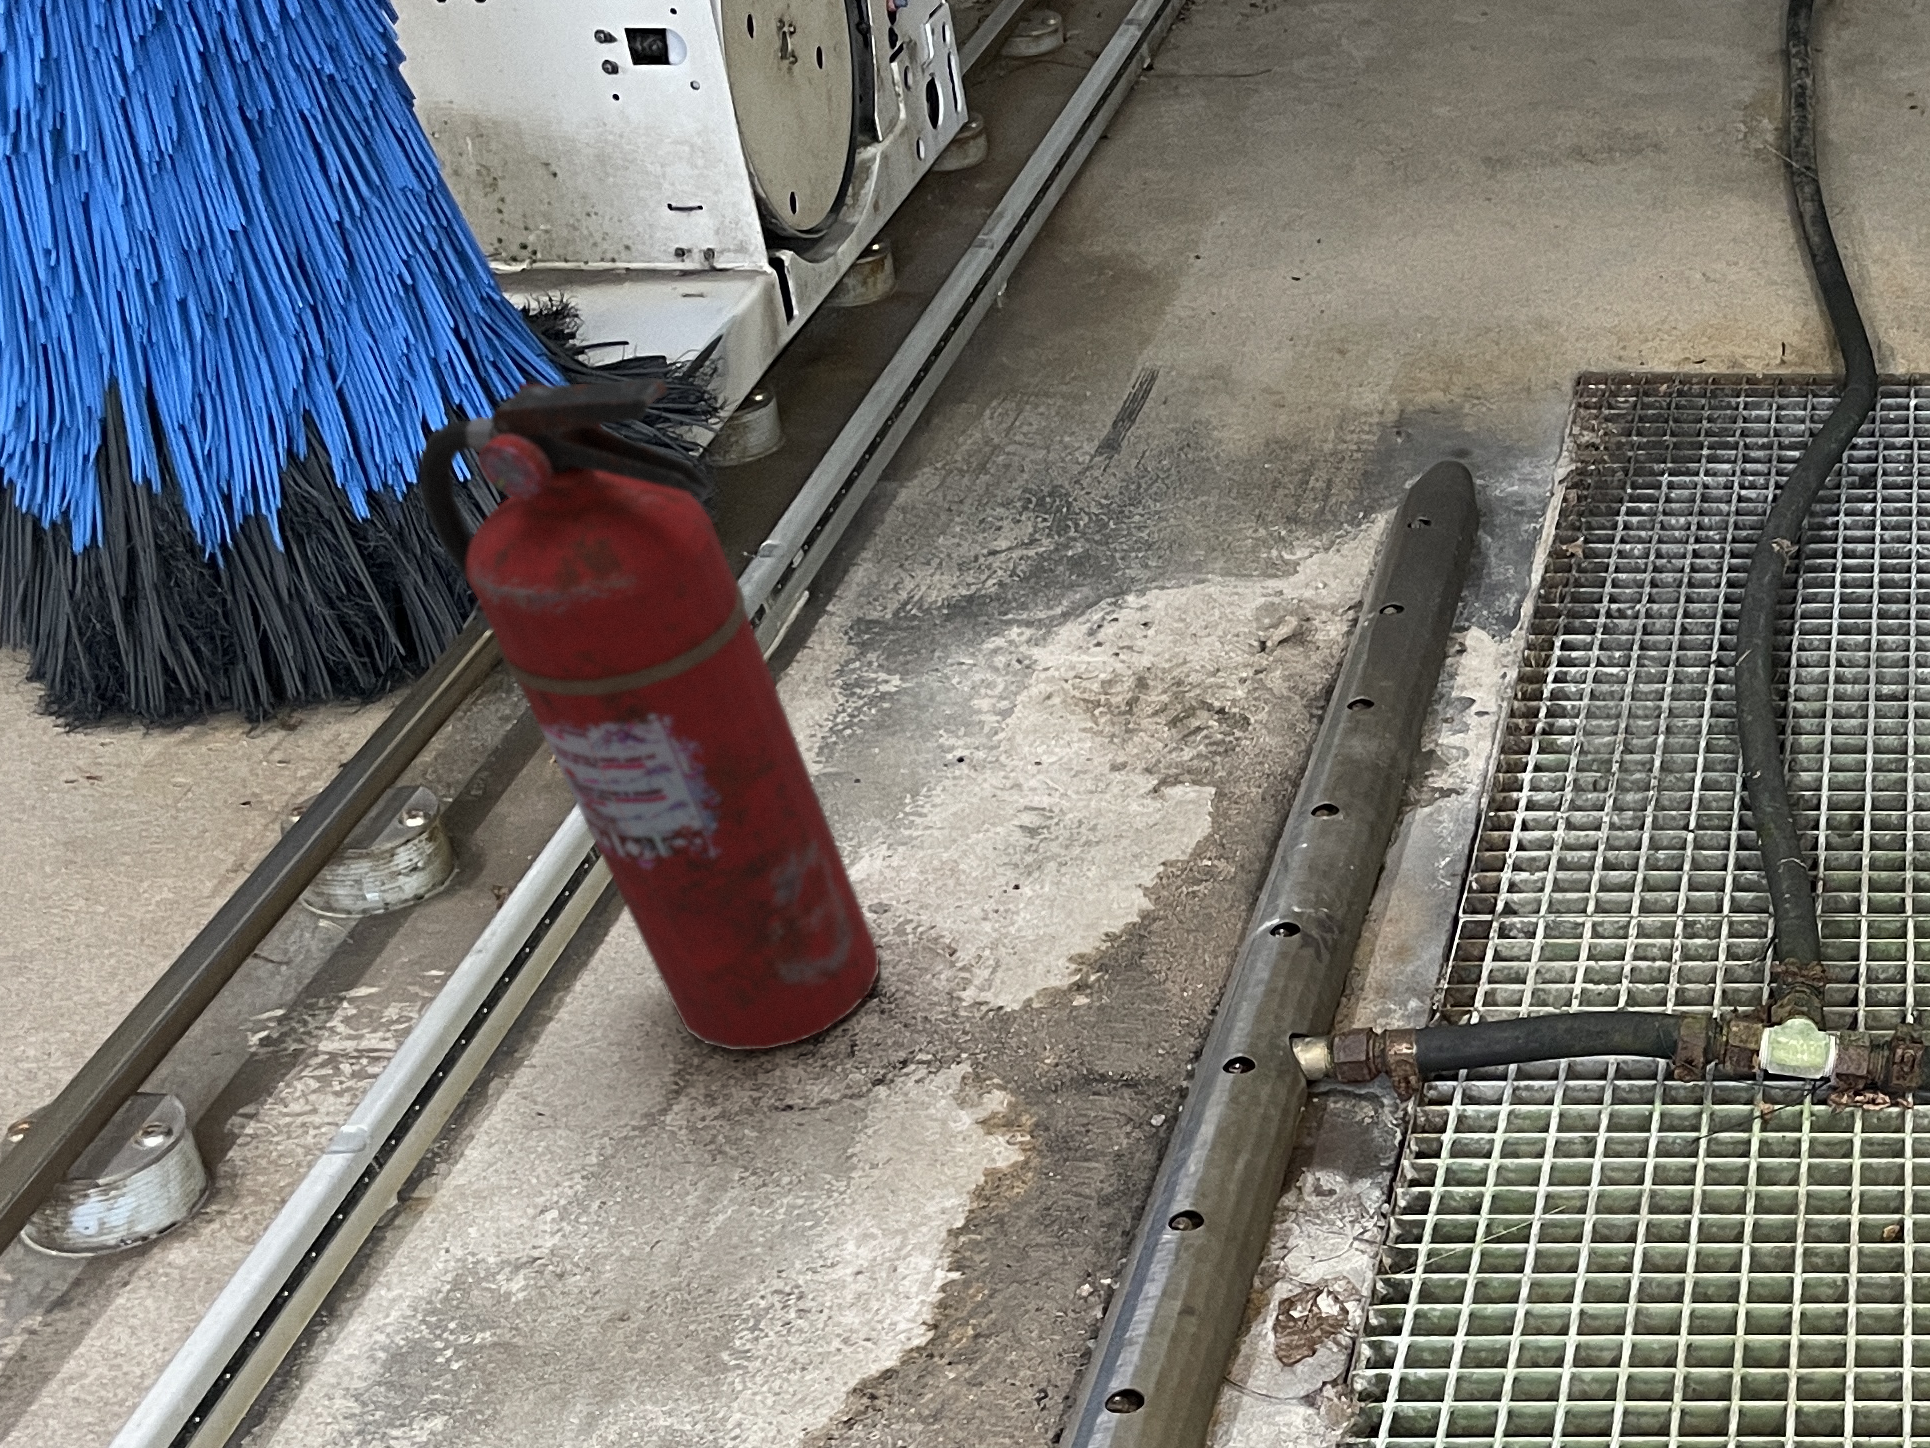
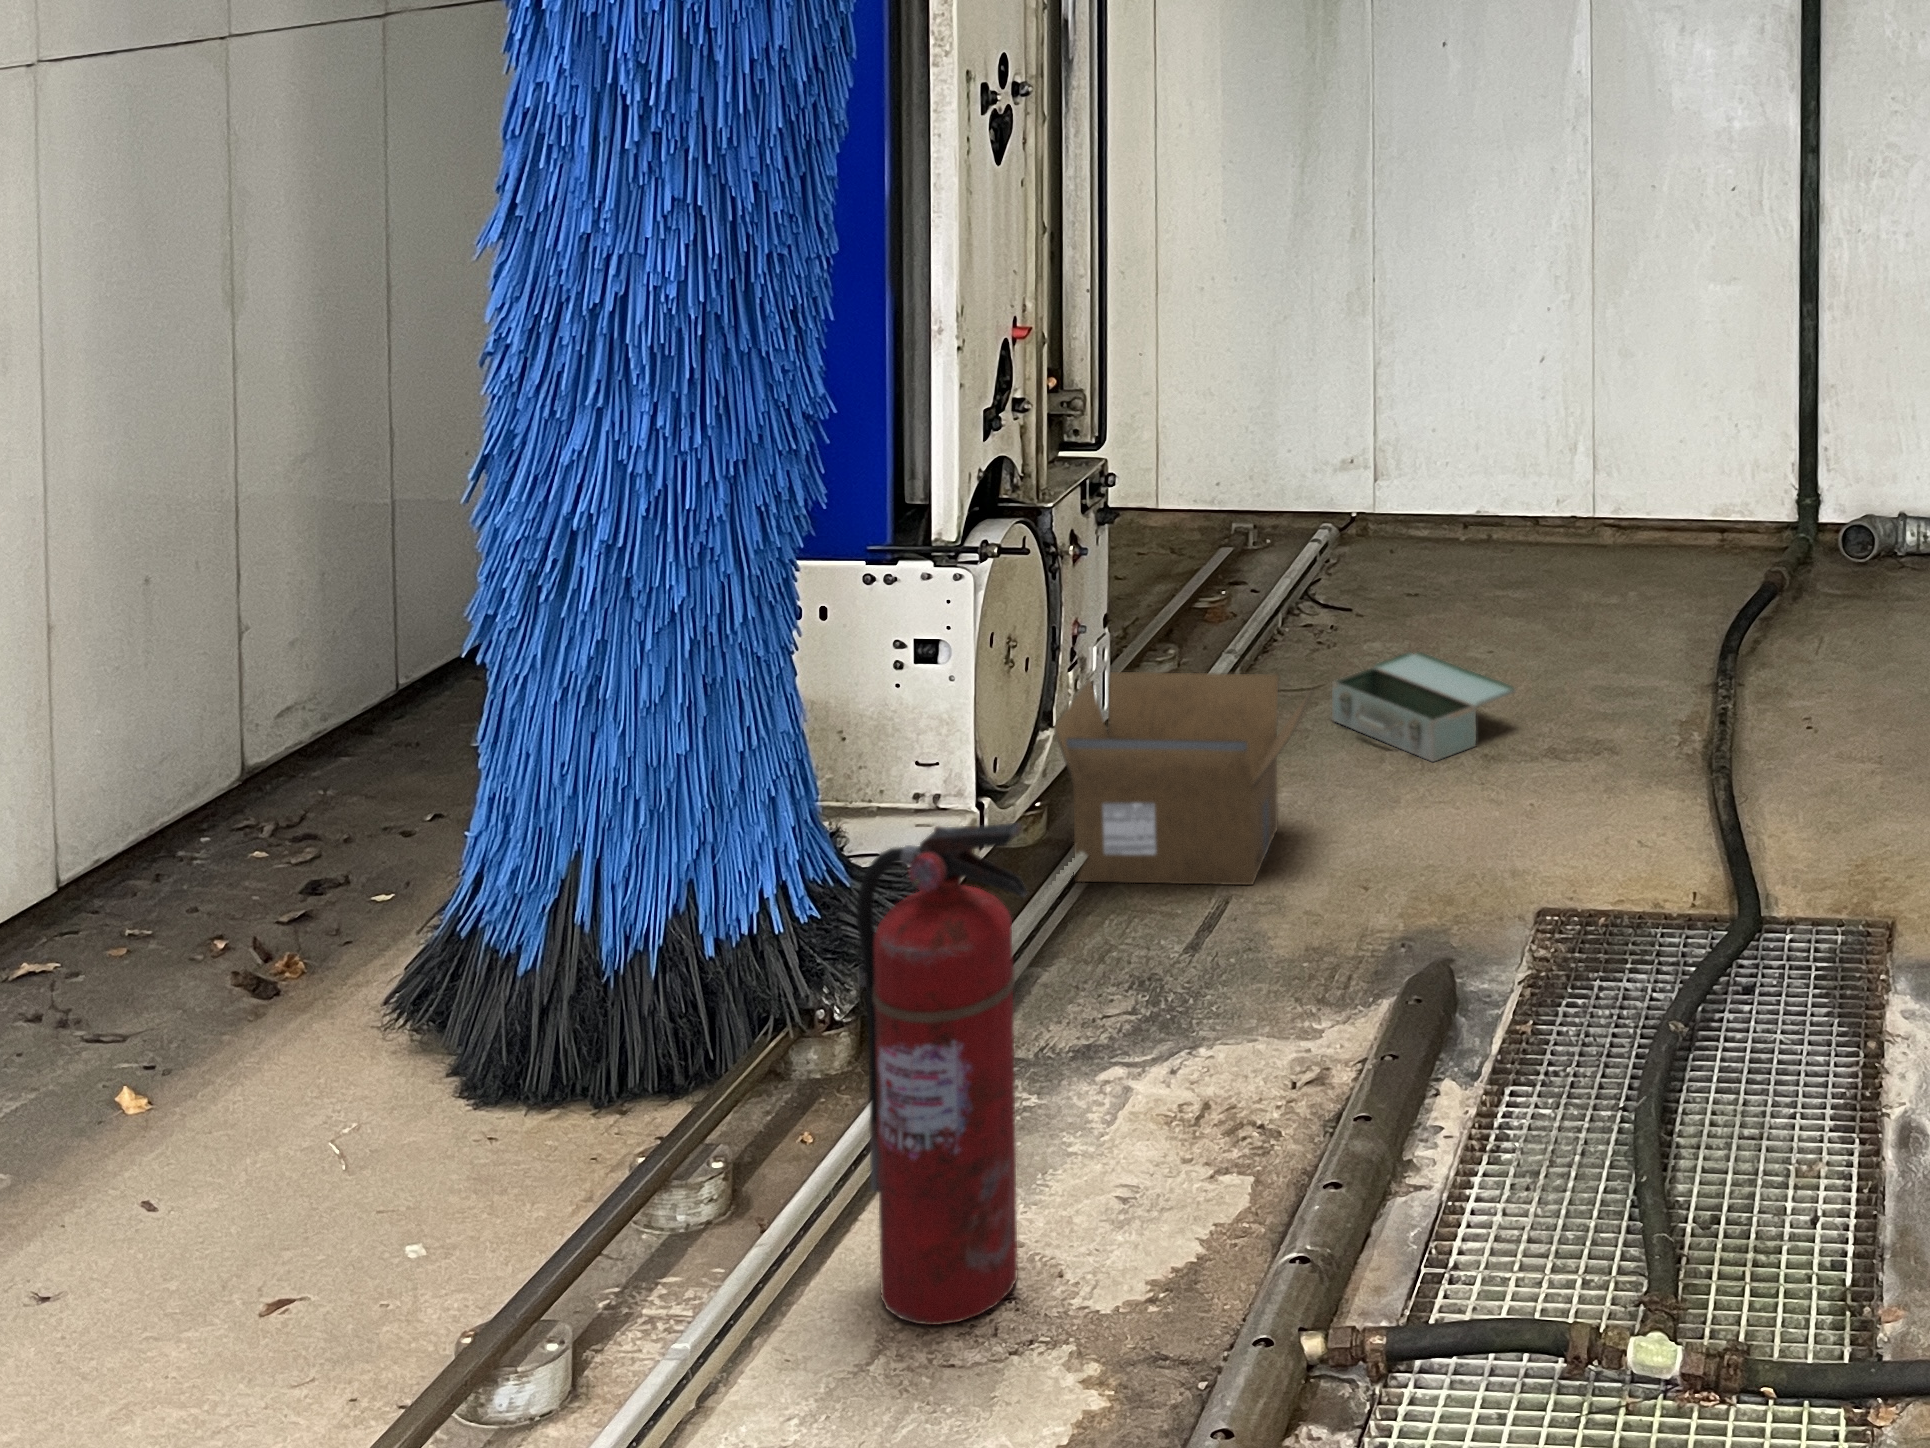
toolbox: none [1279,11,1532,166] -> present [1332,652,1515,762]
cardboard box: none [852,58,1239,356] -> present [1054,672,1312,885]

